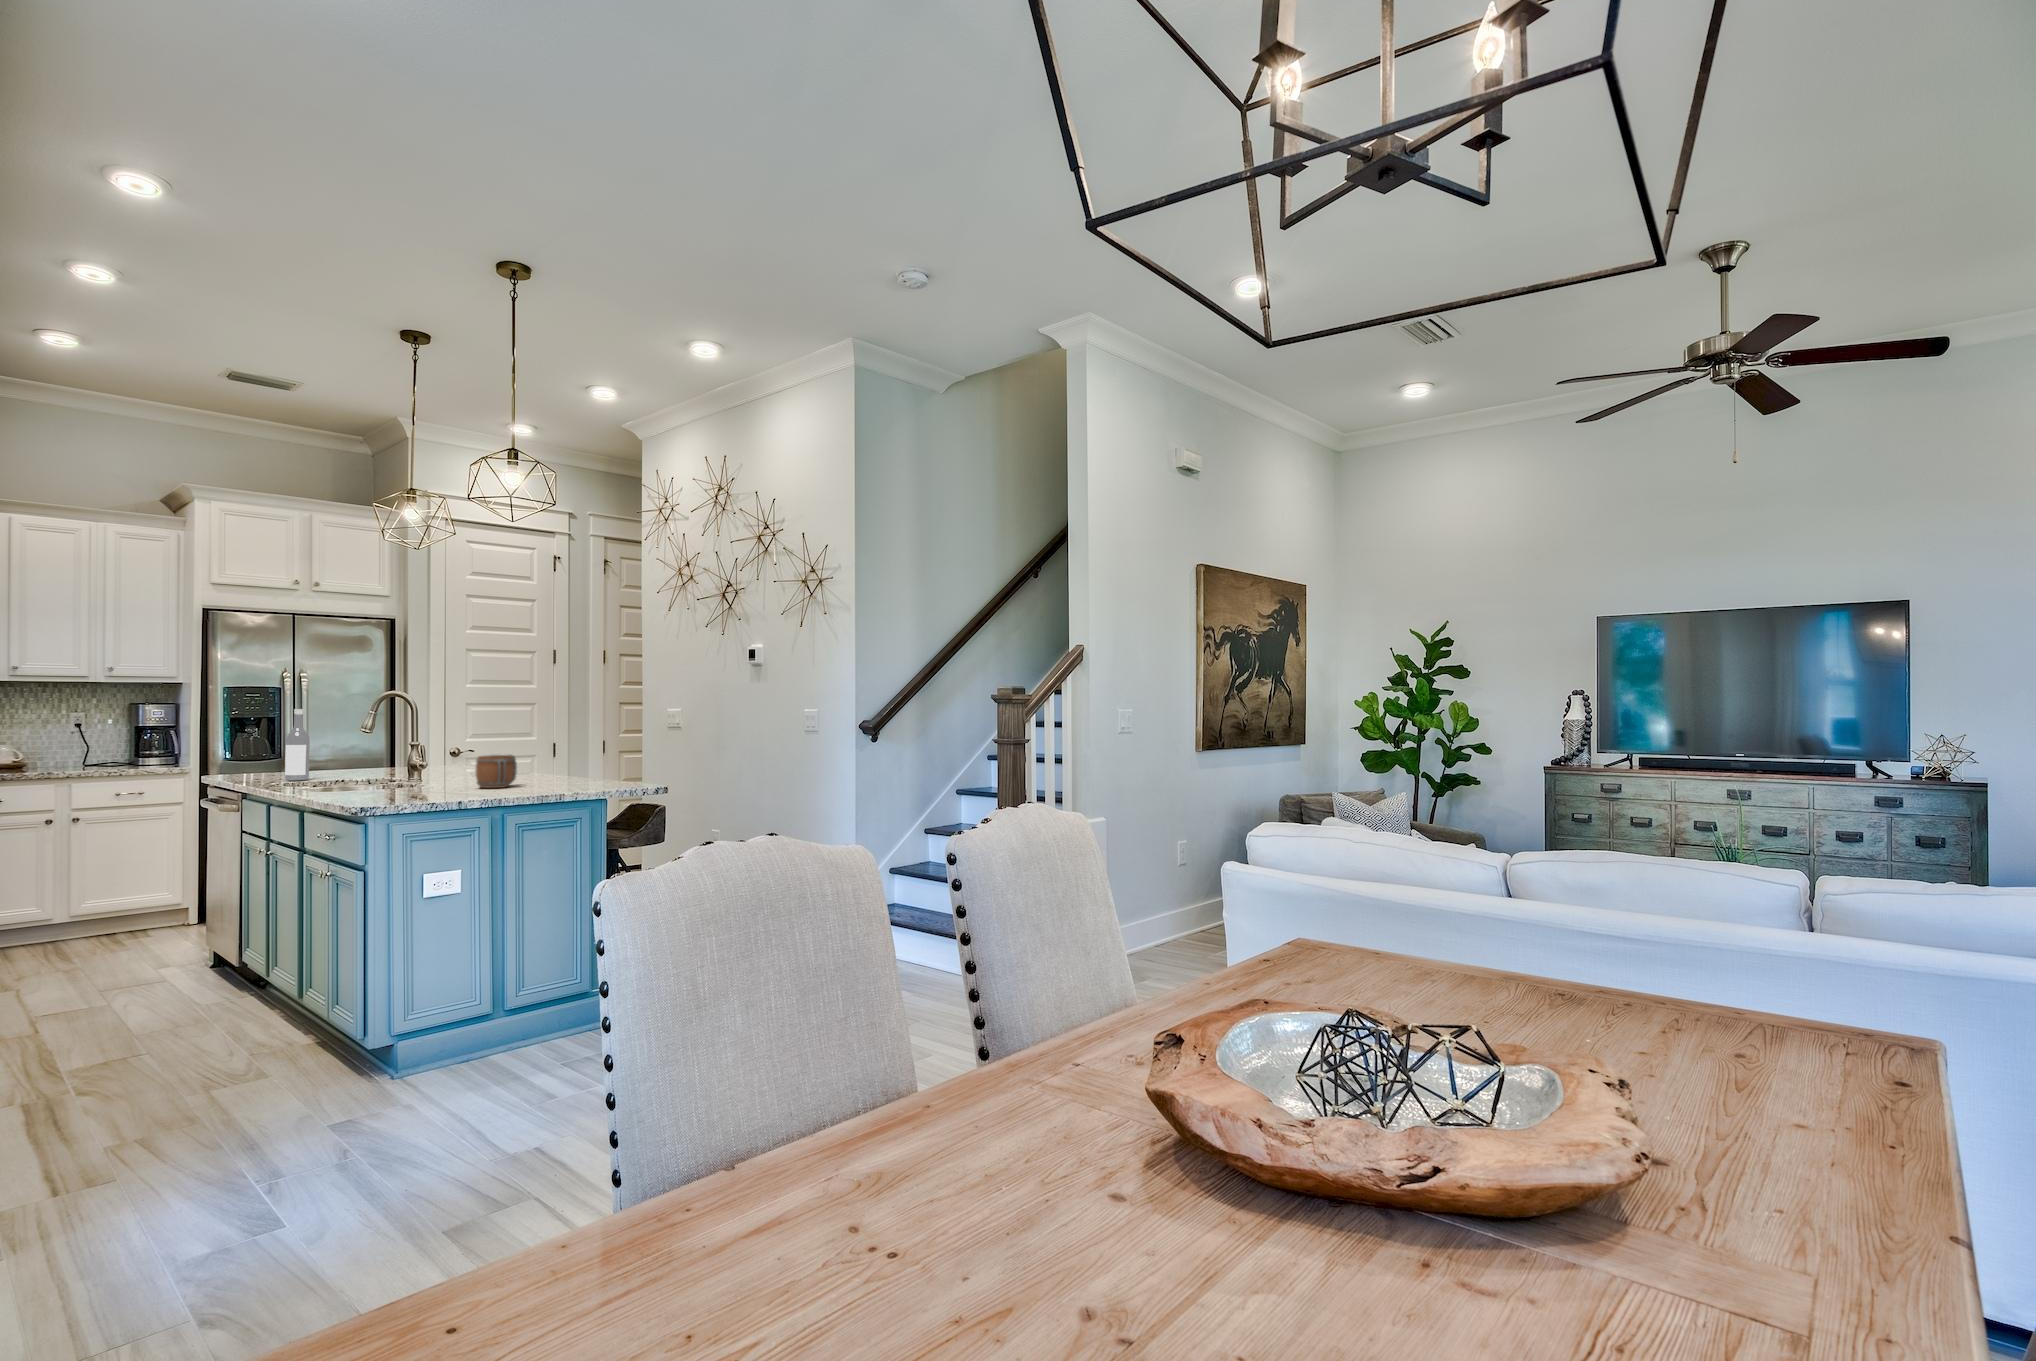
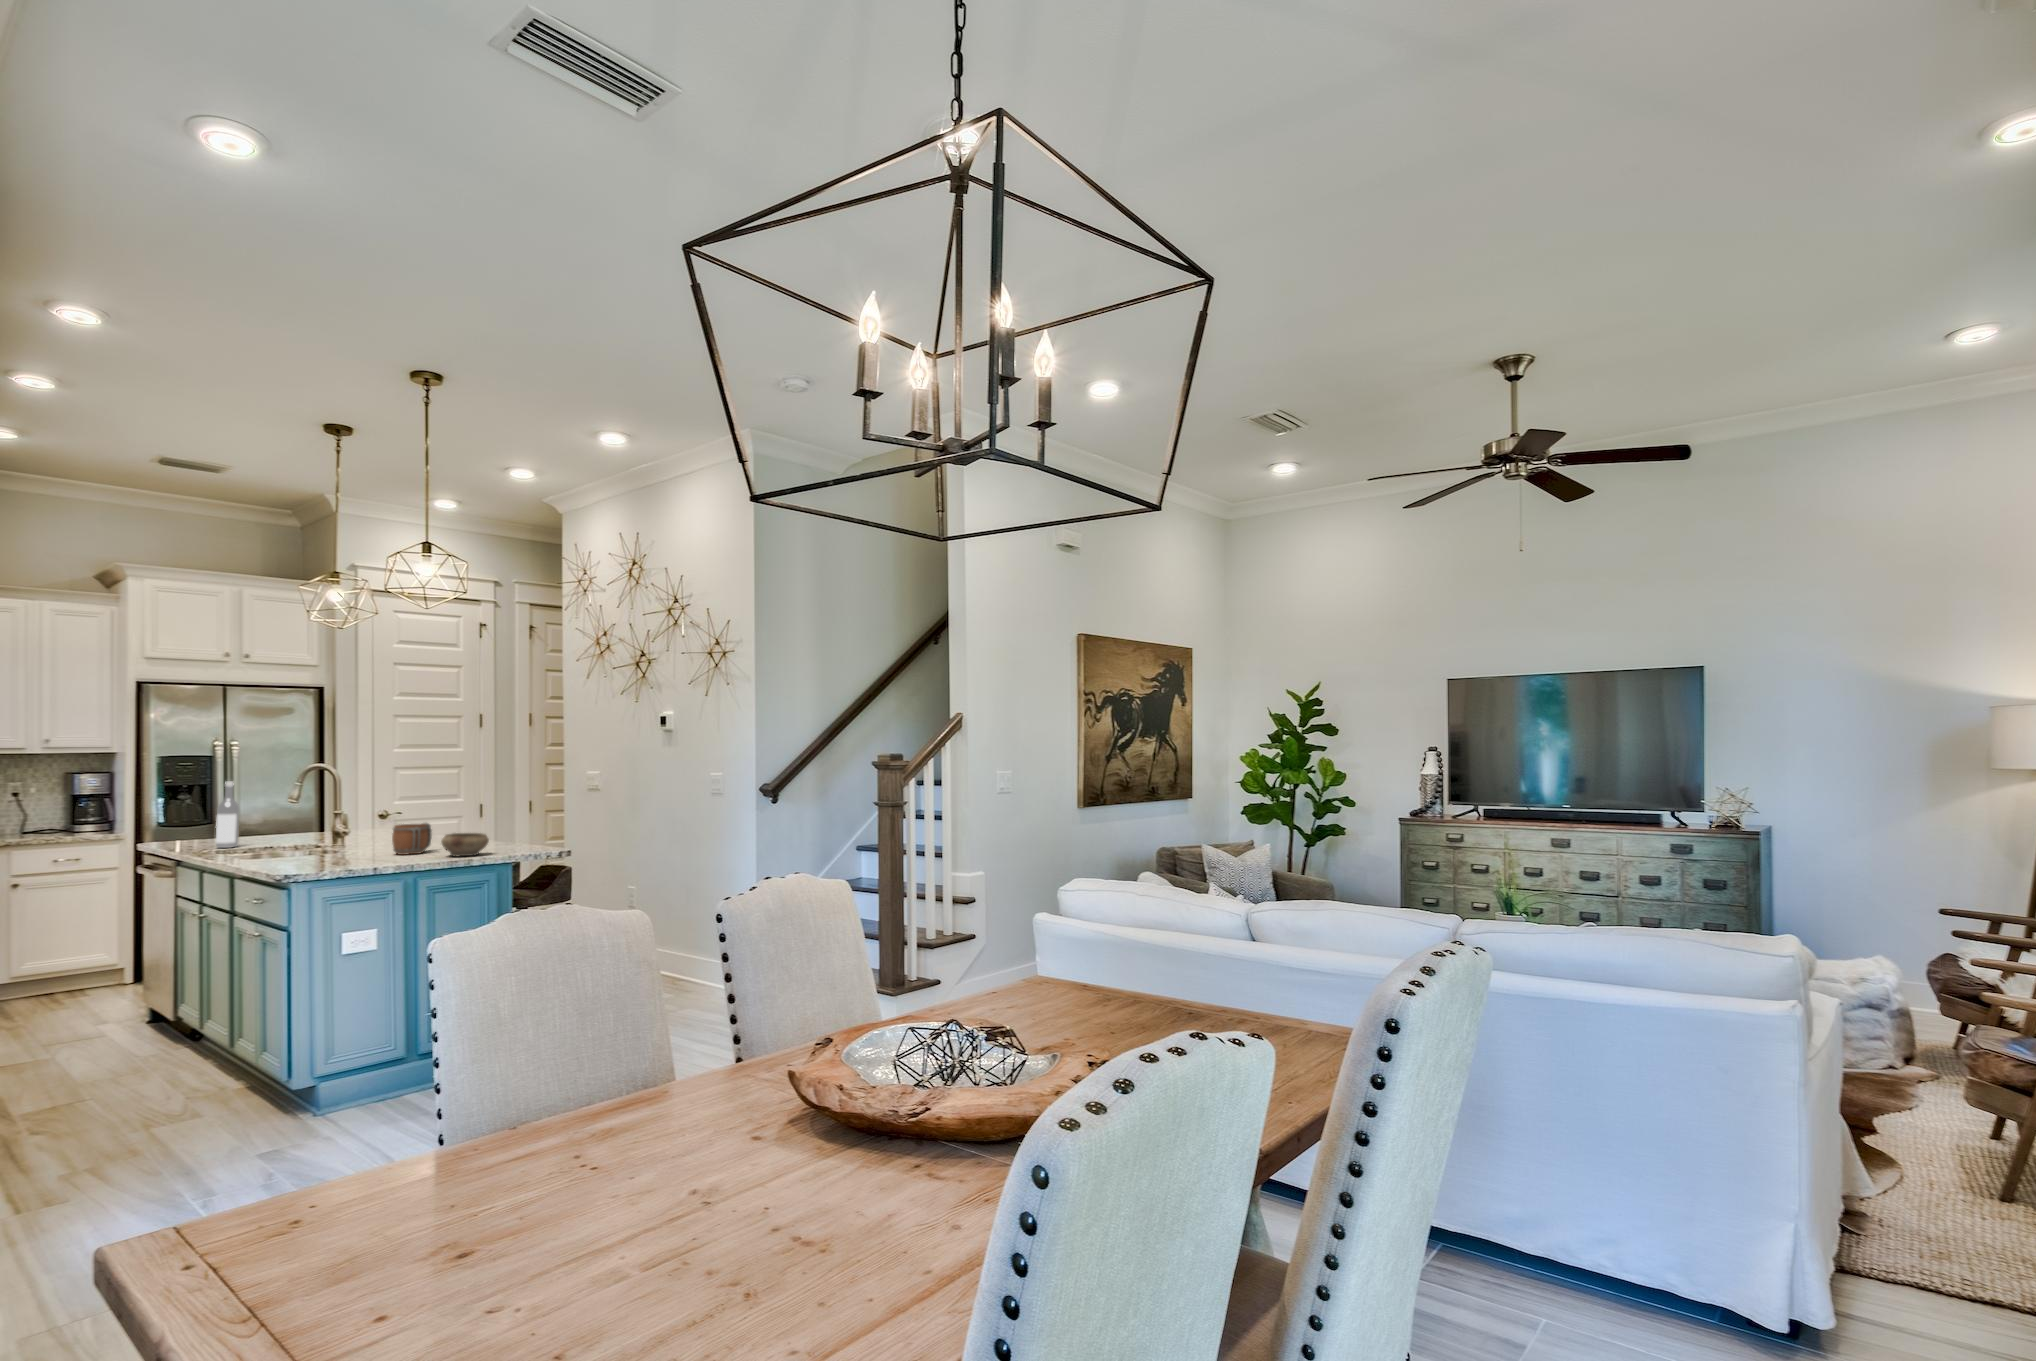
ceramic bowl: none [530,765,581,791] -> present [441,833,489,856]

